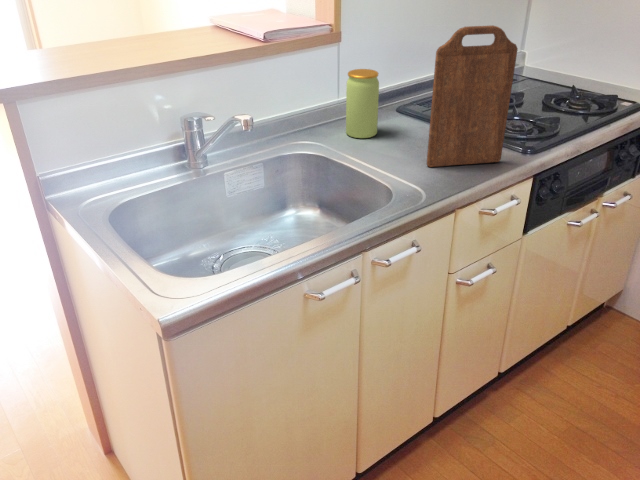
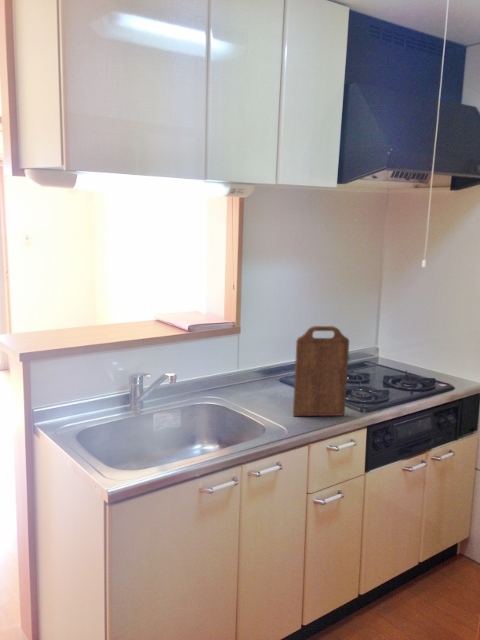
jar: present [346,69,379,138] -> none [241,351,264,397]

